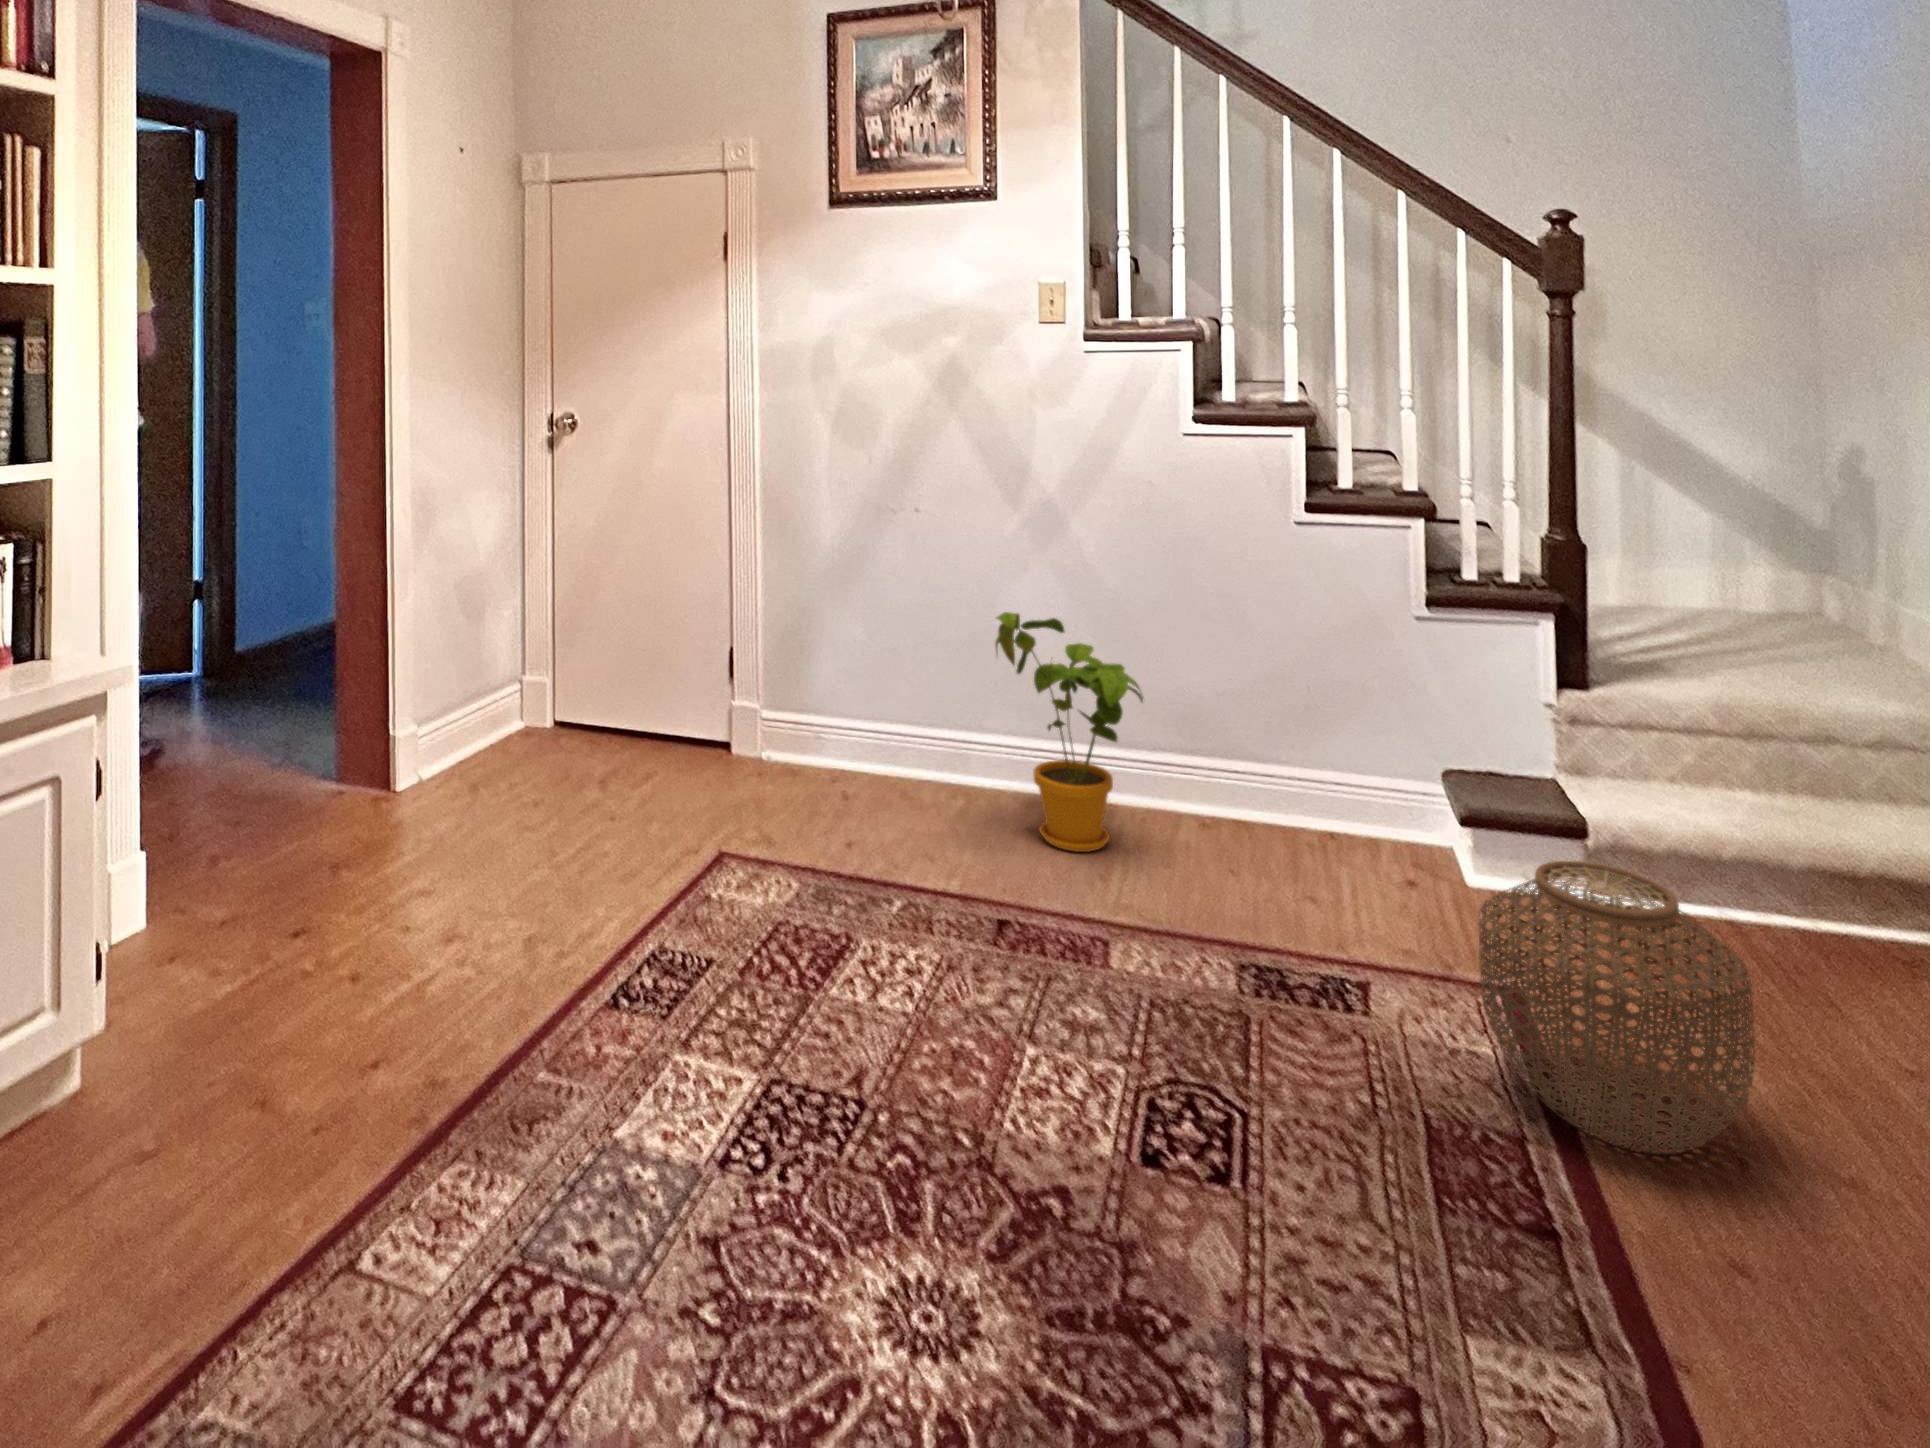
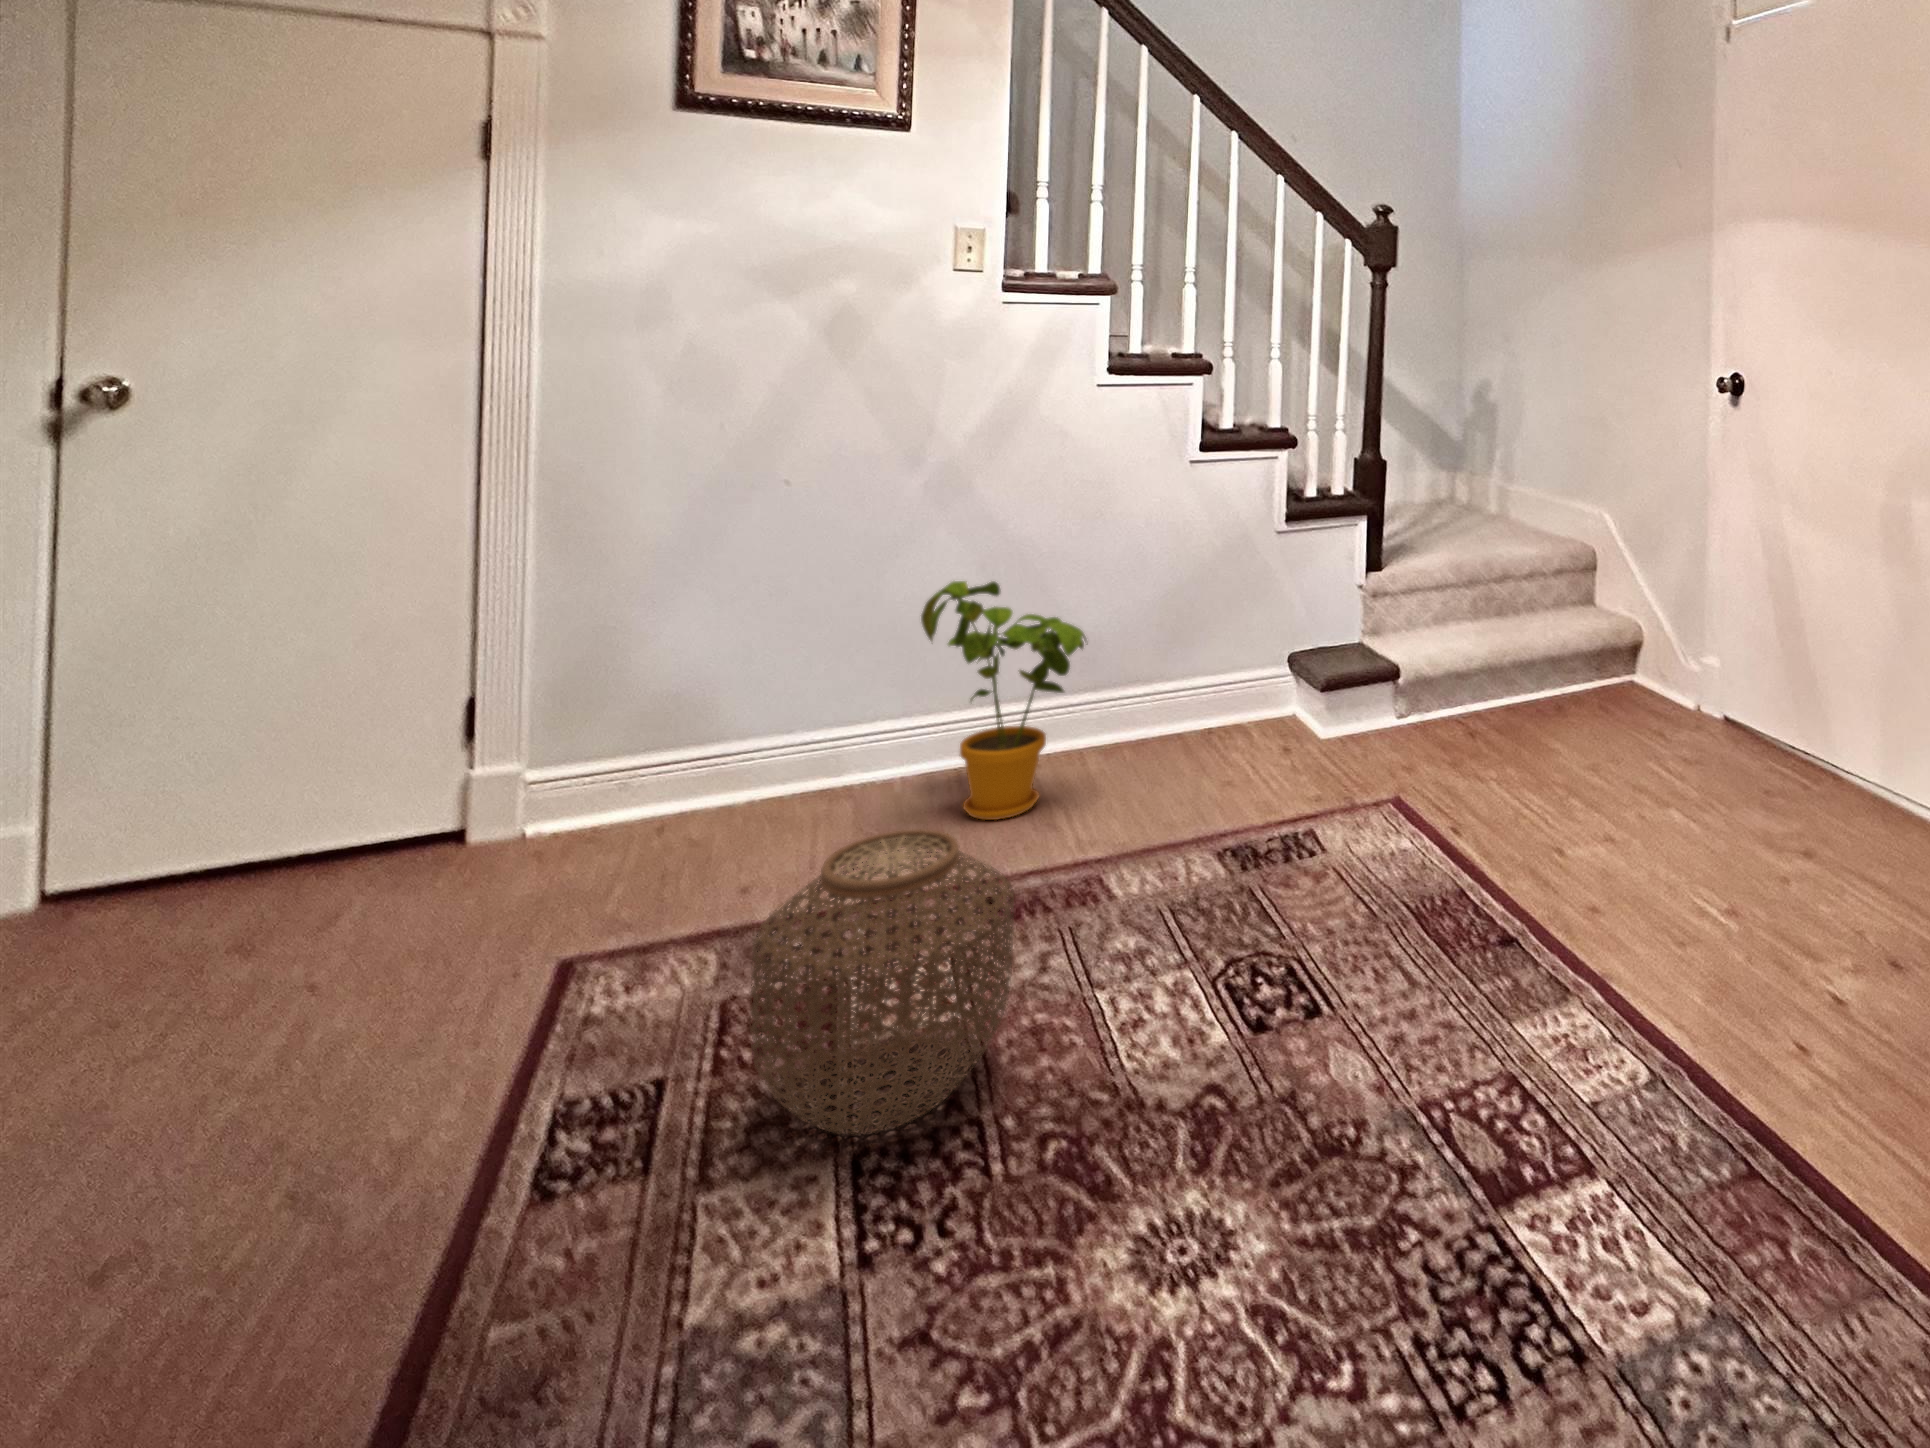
woven basket: present [1479,861,1755,1154] -> present [750,829,1014,1134]

